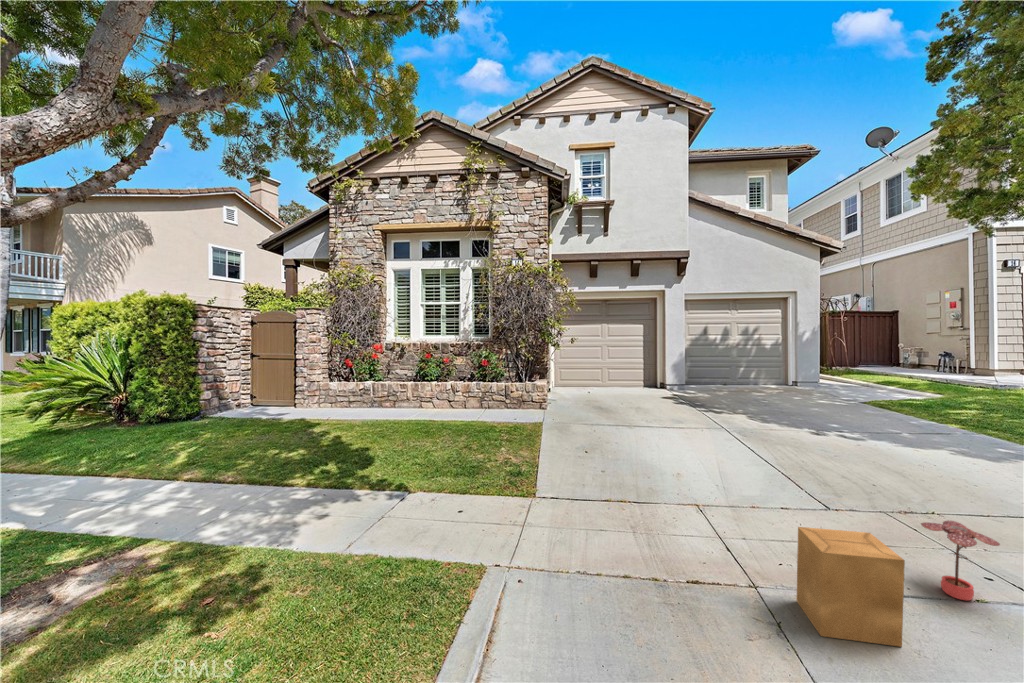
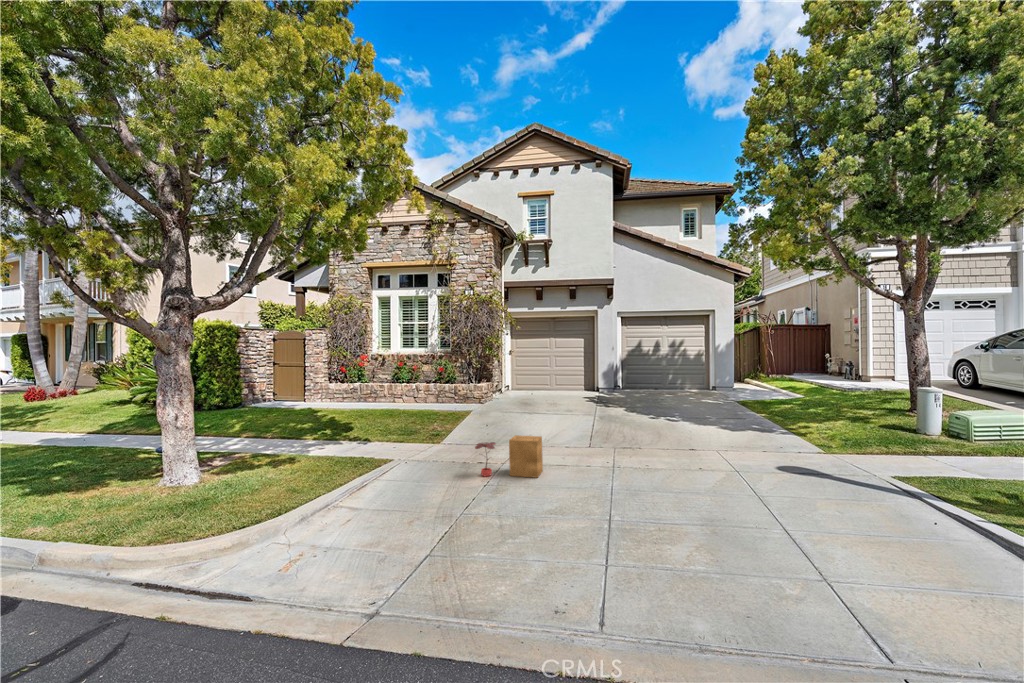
potted plant: present [921,520,1000,601] -> present [475,442,496,476]

